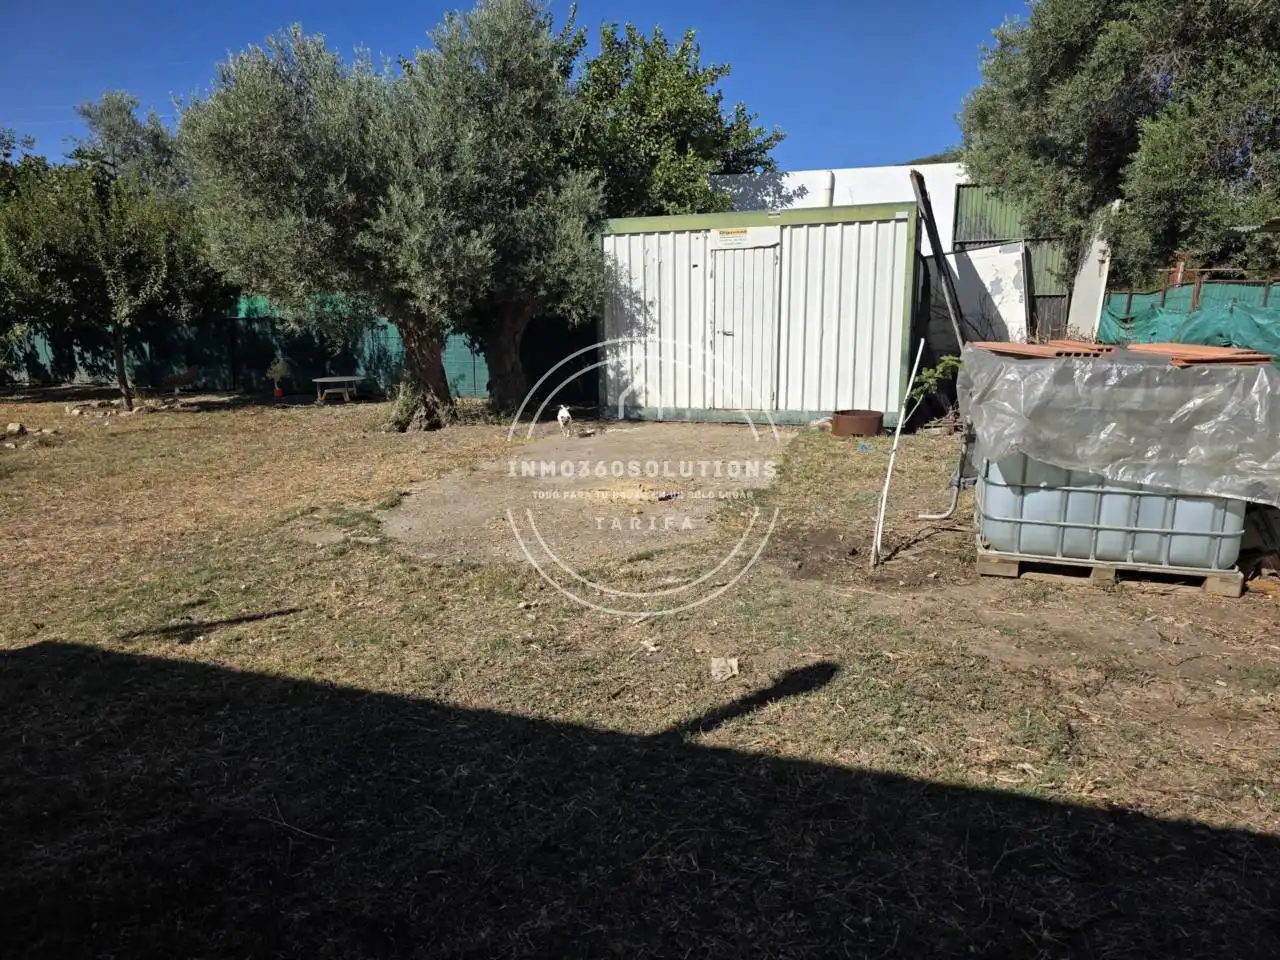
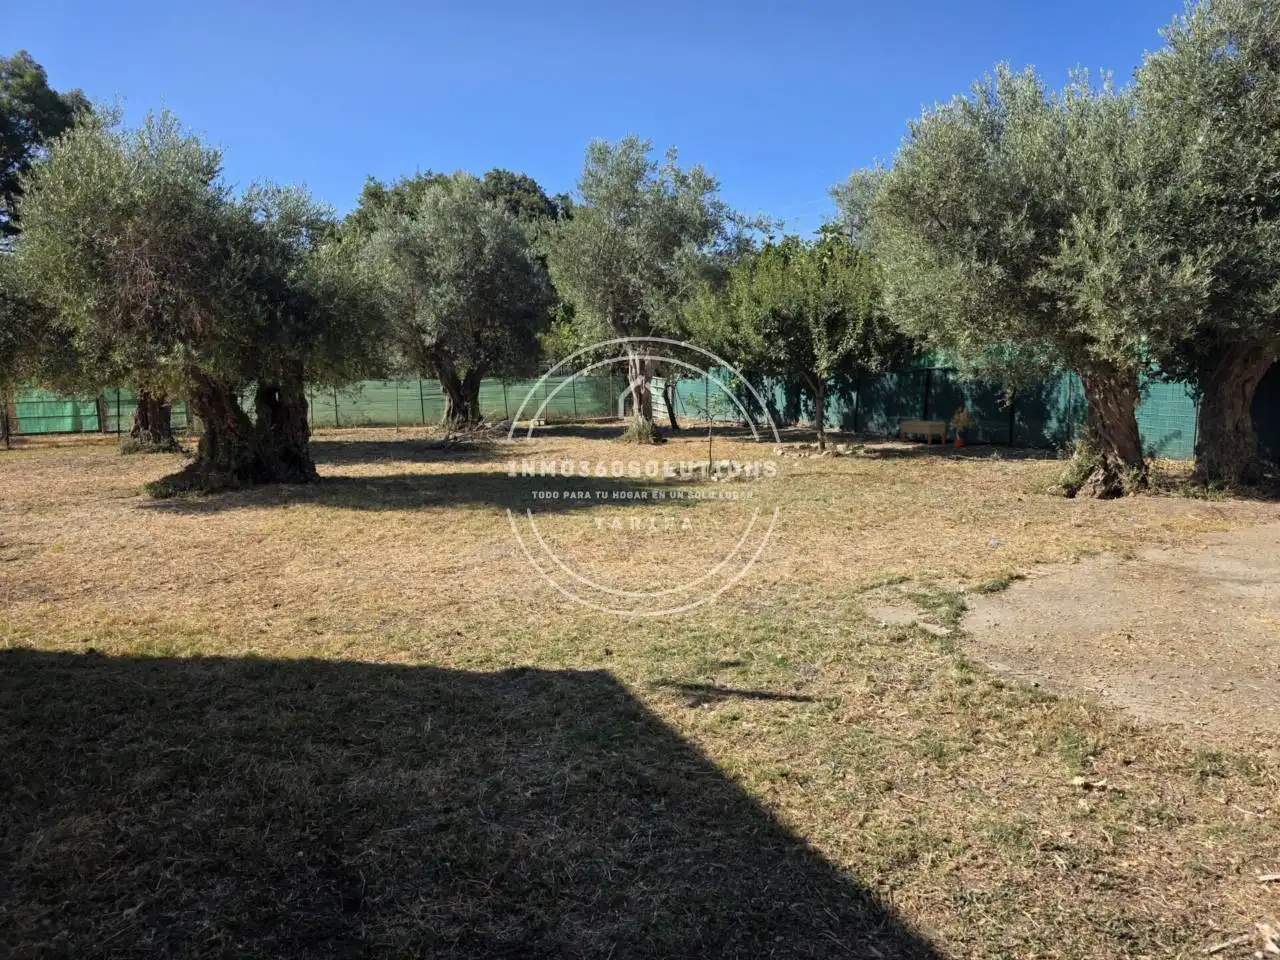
lounge chair: present [162,365,199,395] -> none [857,412,892,440]
bench: none [212,372,263,397] -> present [901,420,946,445]
round table: present [313,377,366,401] -> none [991,429,1053,456]

